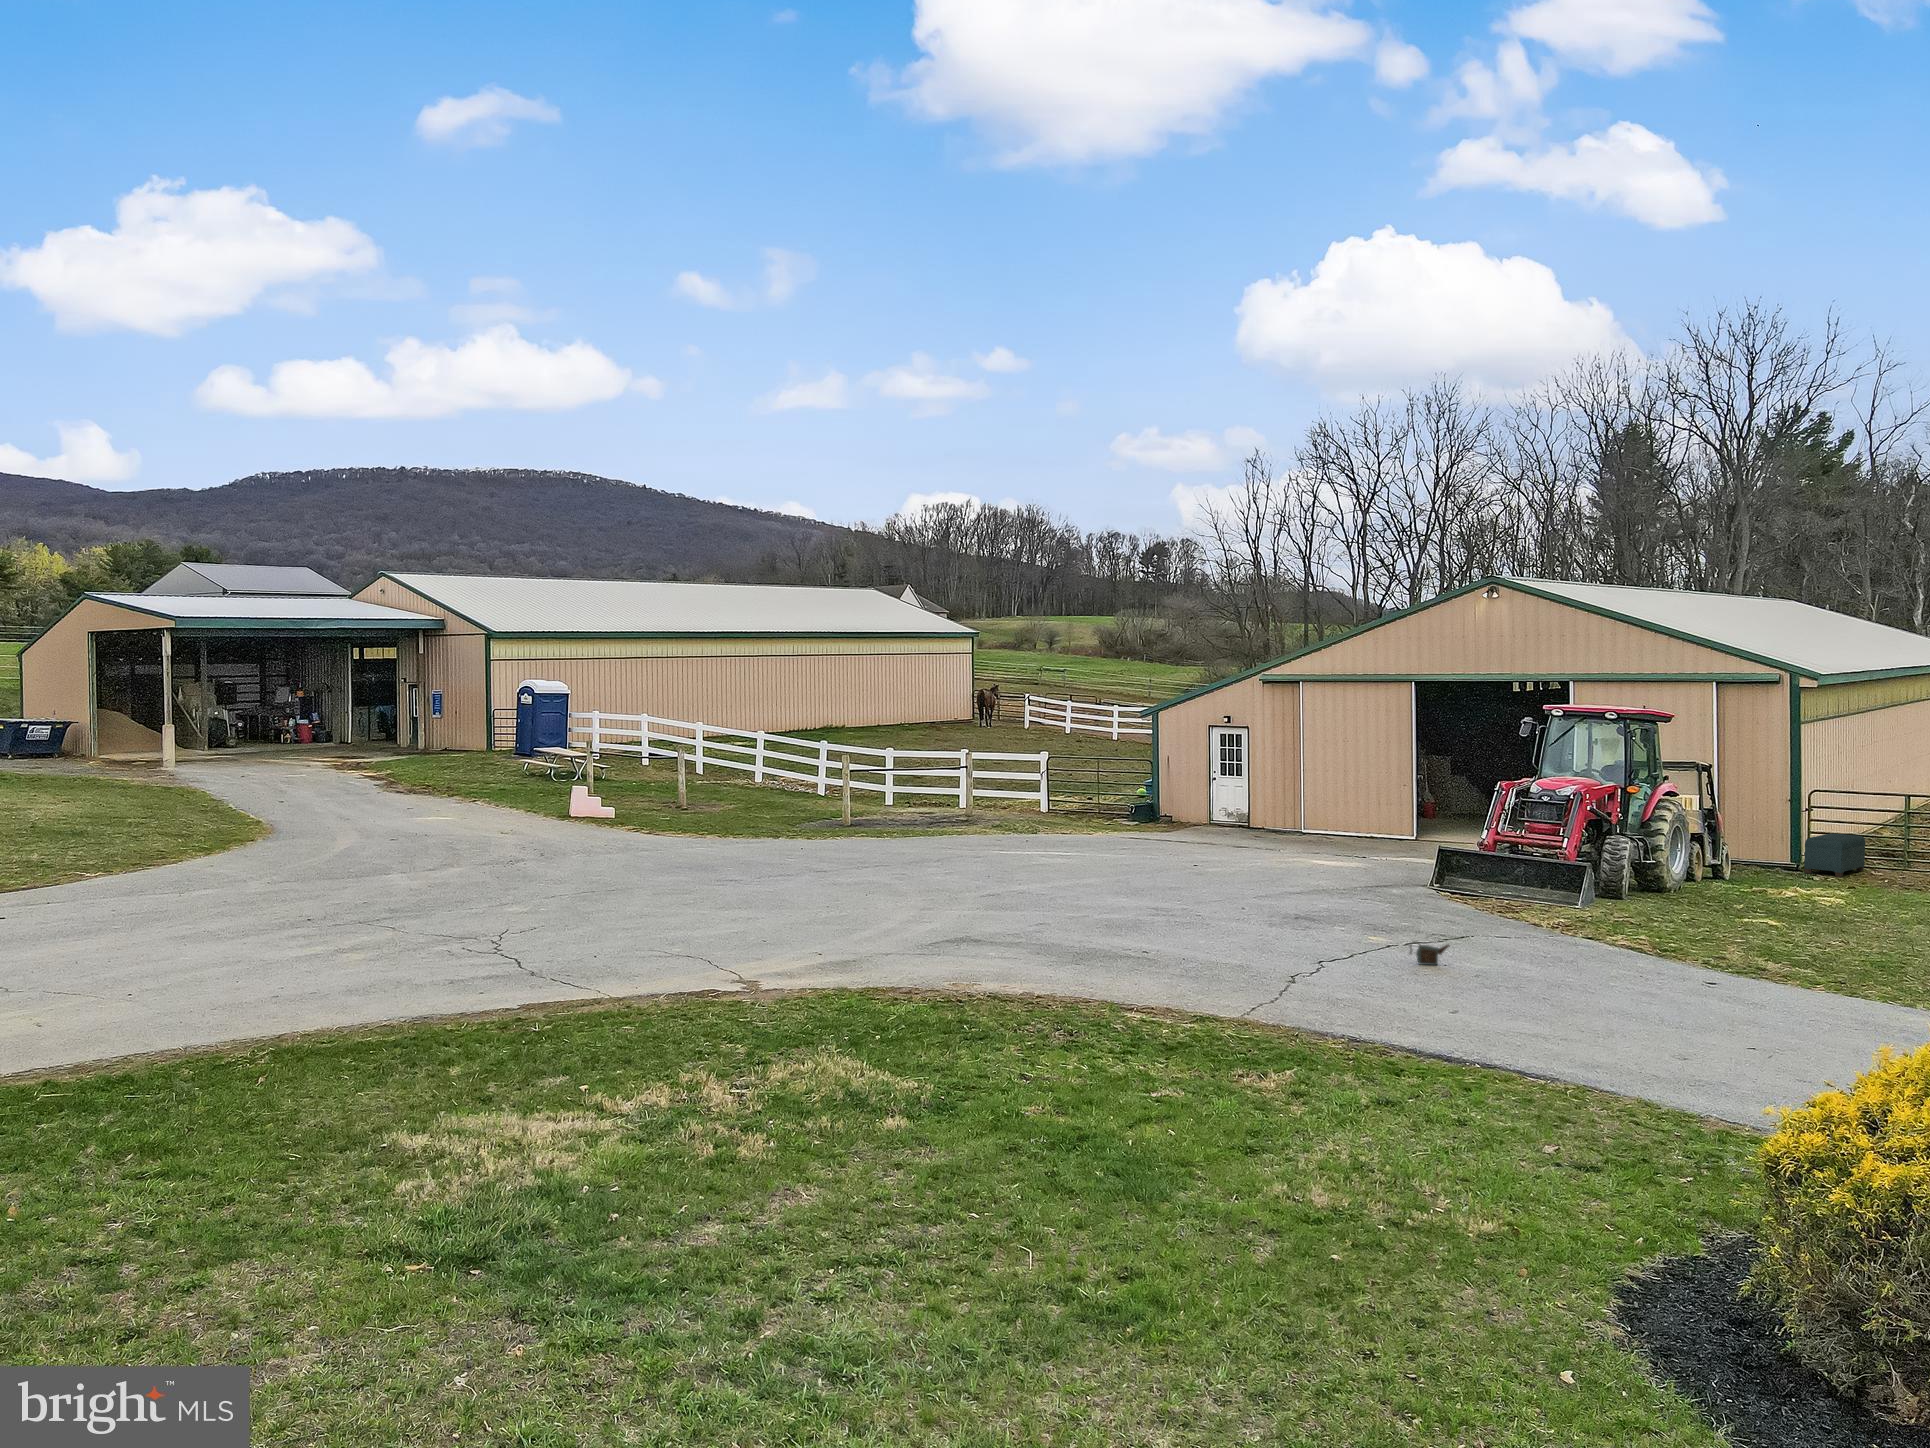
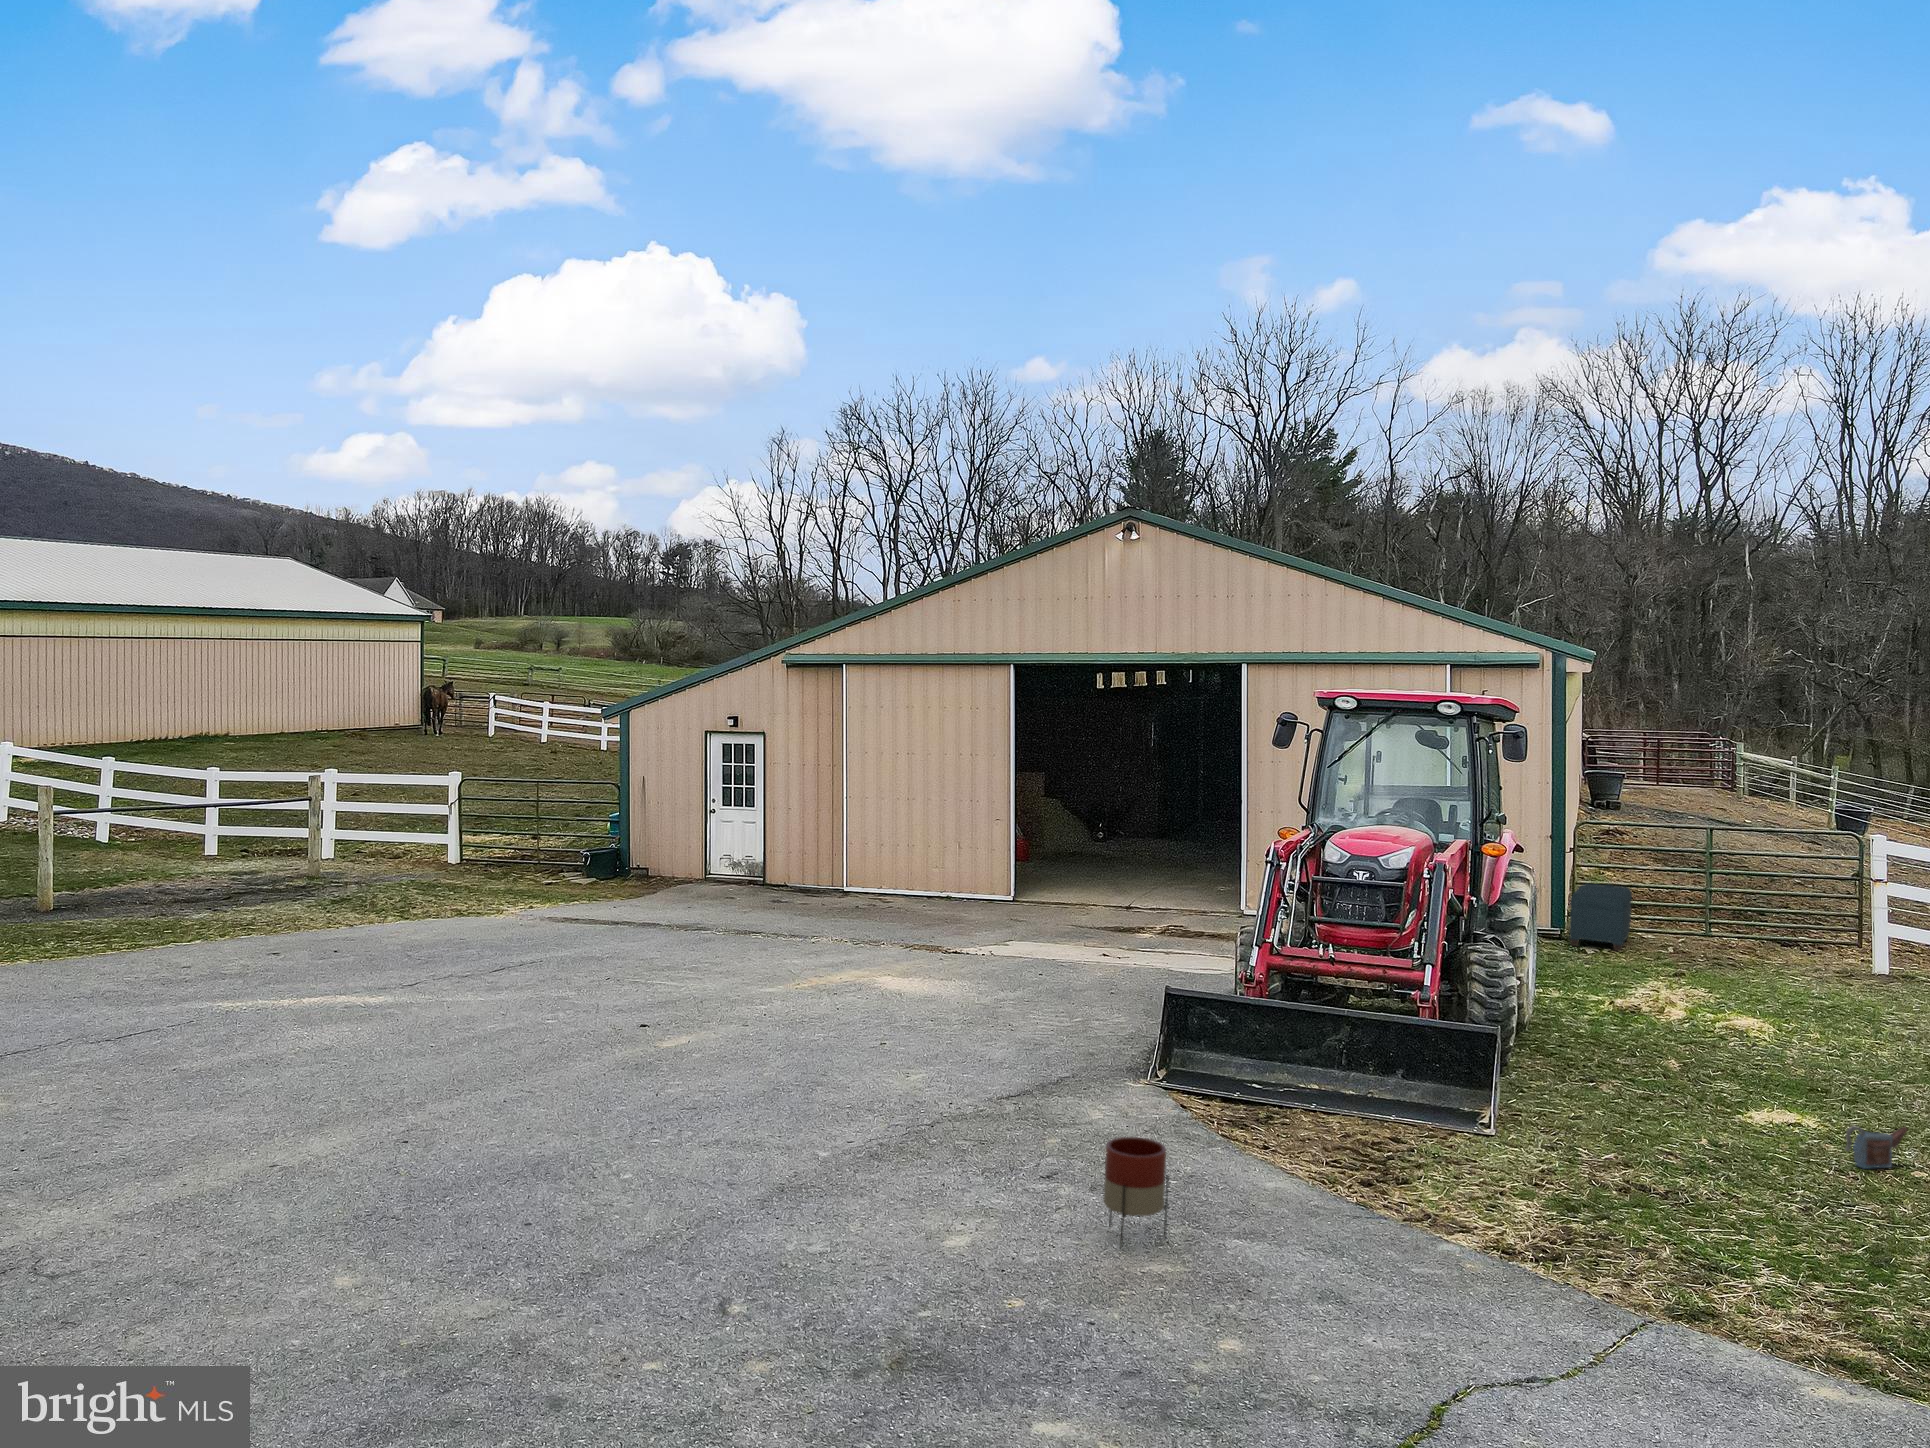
planter: none [1413,901,1441,942] -> present [1103,1137,1169,1250]
watering can: present [1410,941,1449,965] -> present [1845,1126,1908,1169]

